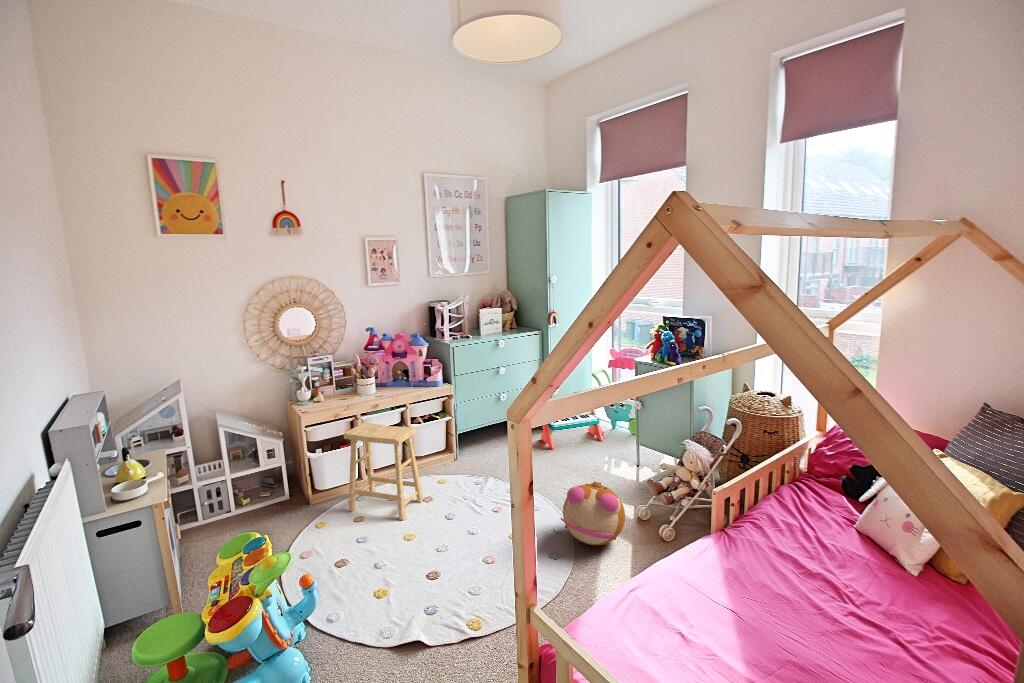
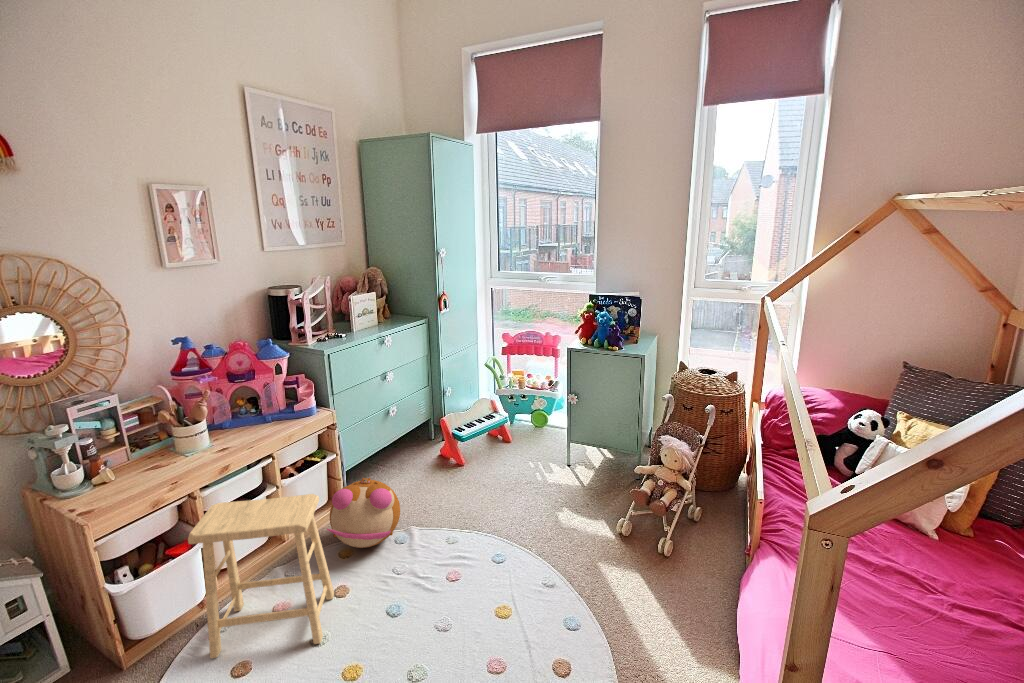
plush toy: present [560,481,625,545] -> present [327,478,400,548]

